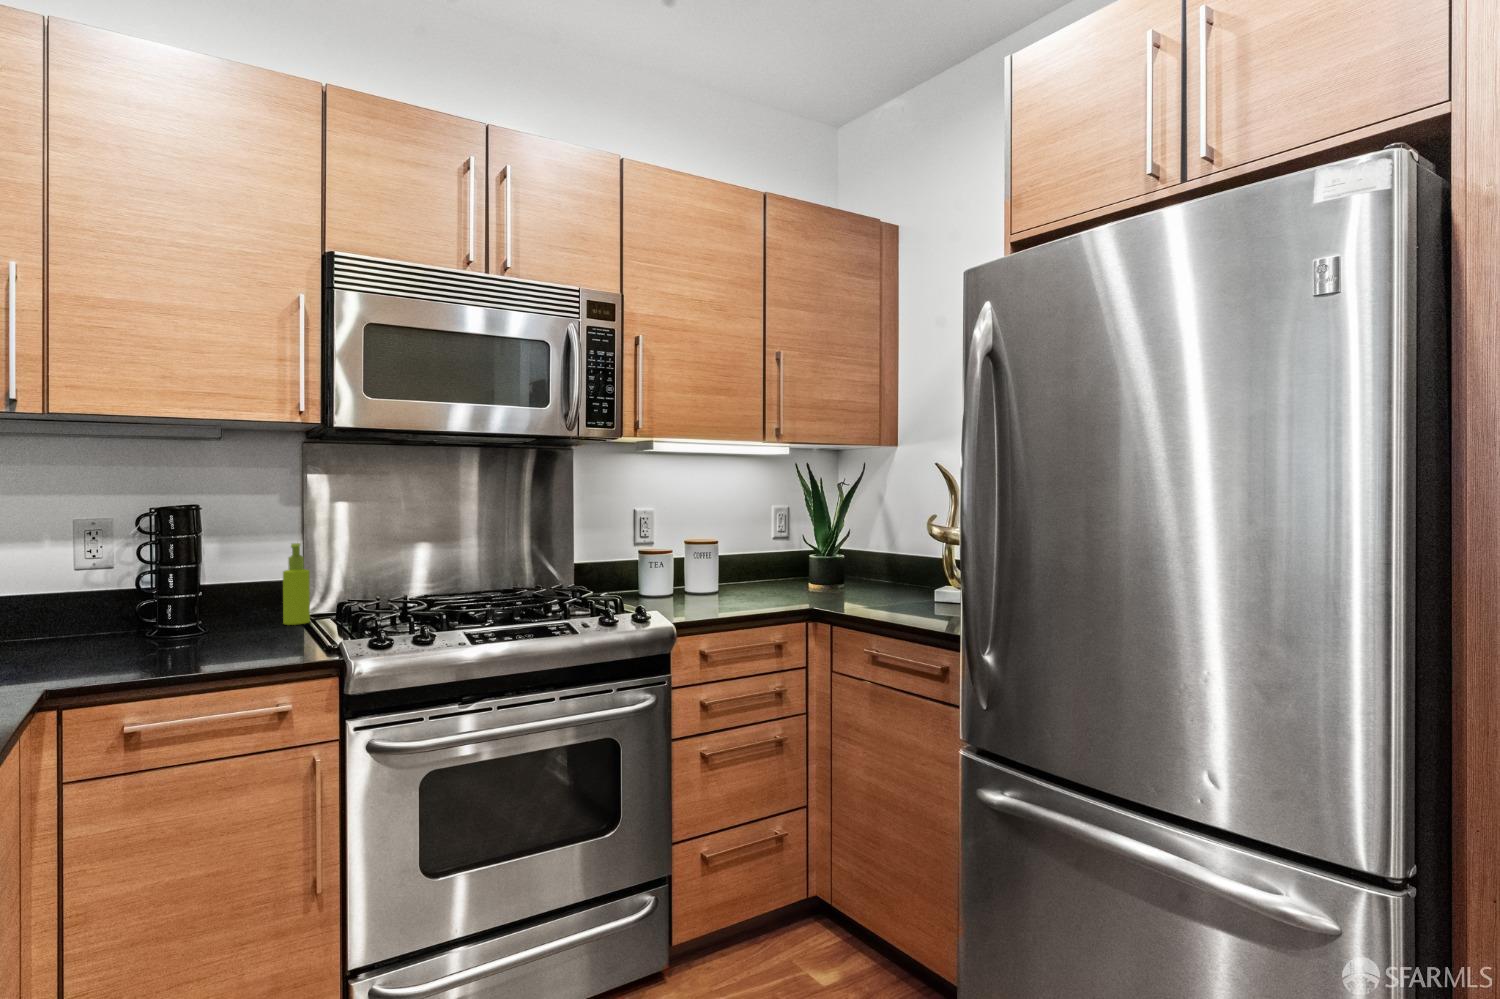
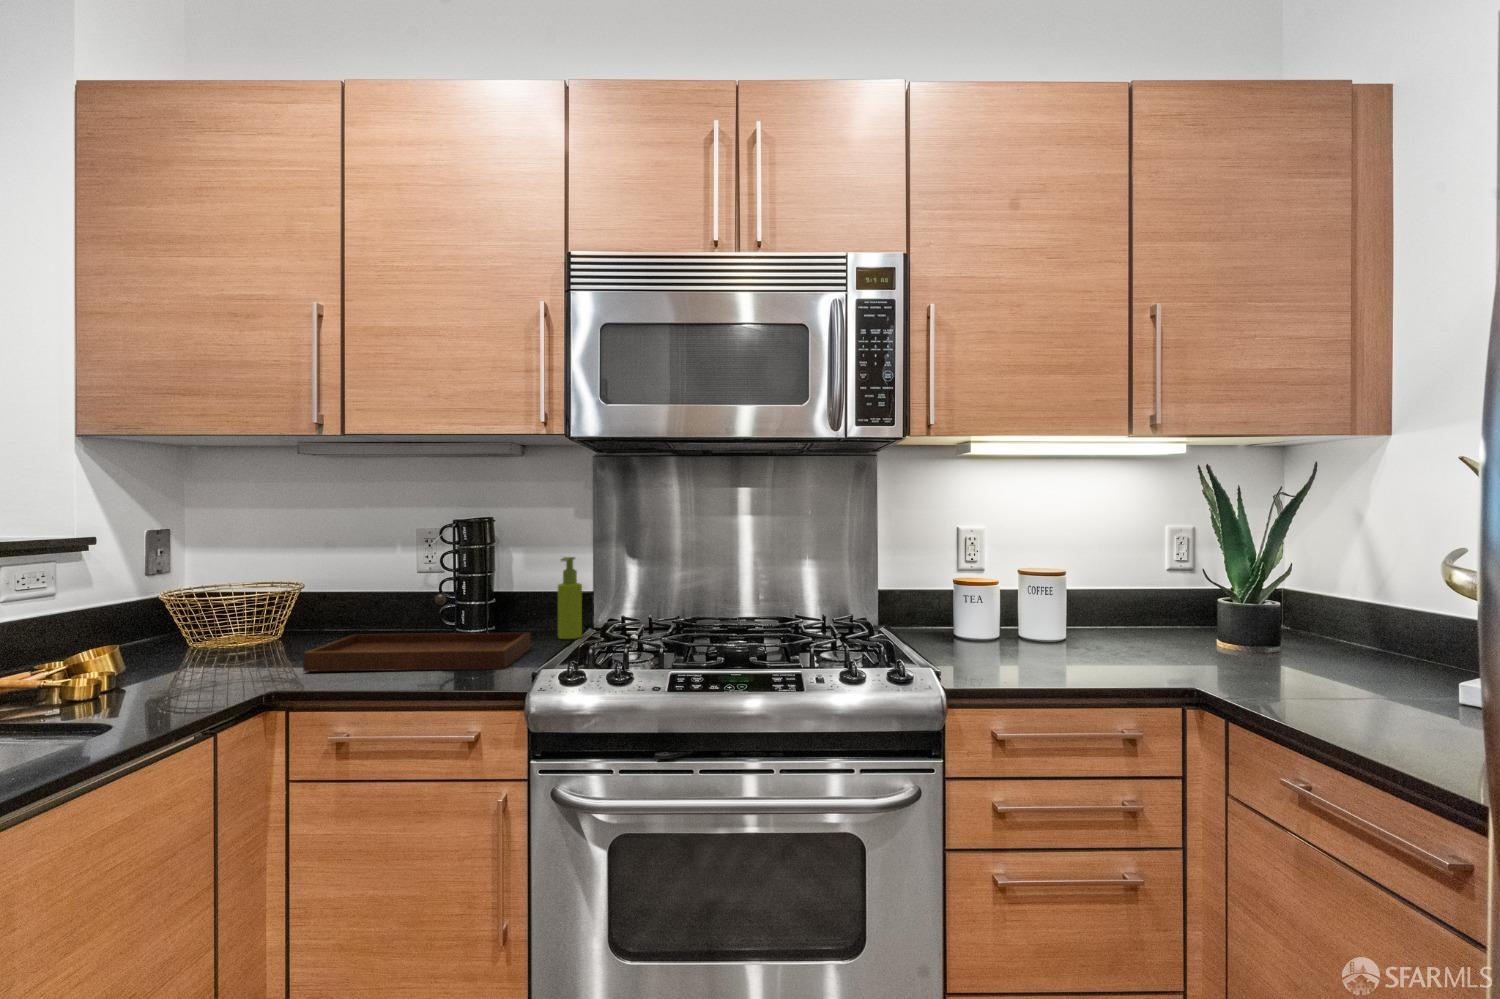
tray: none [37,584,285,674] -> present [303,594,530,672]

